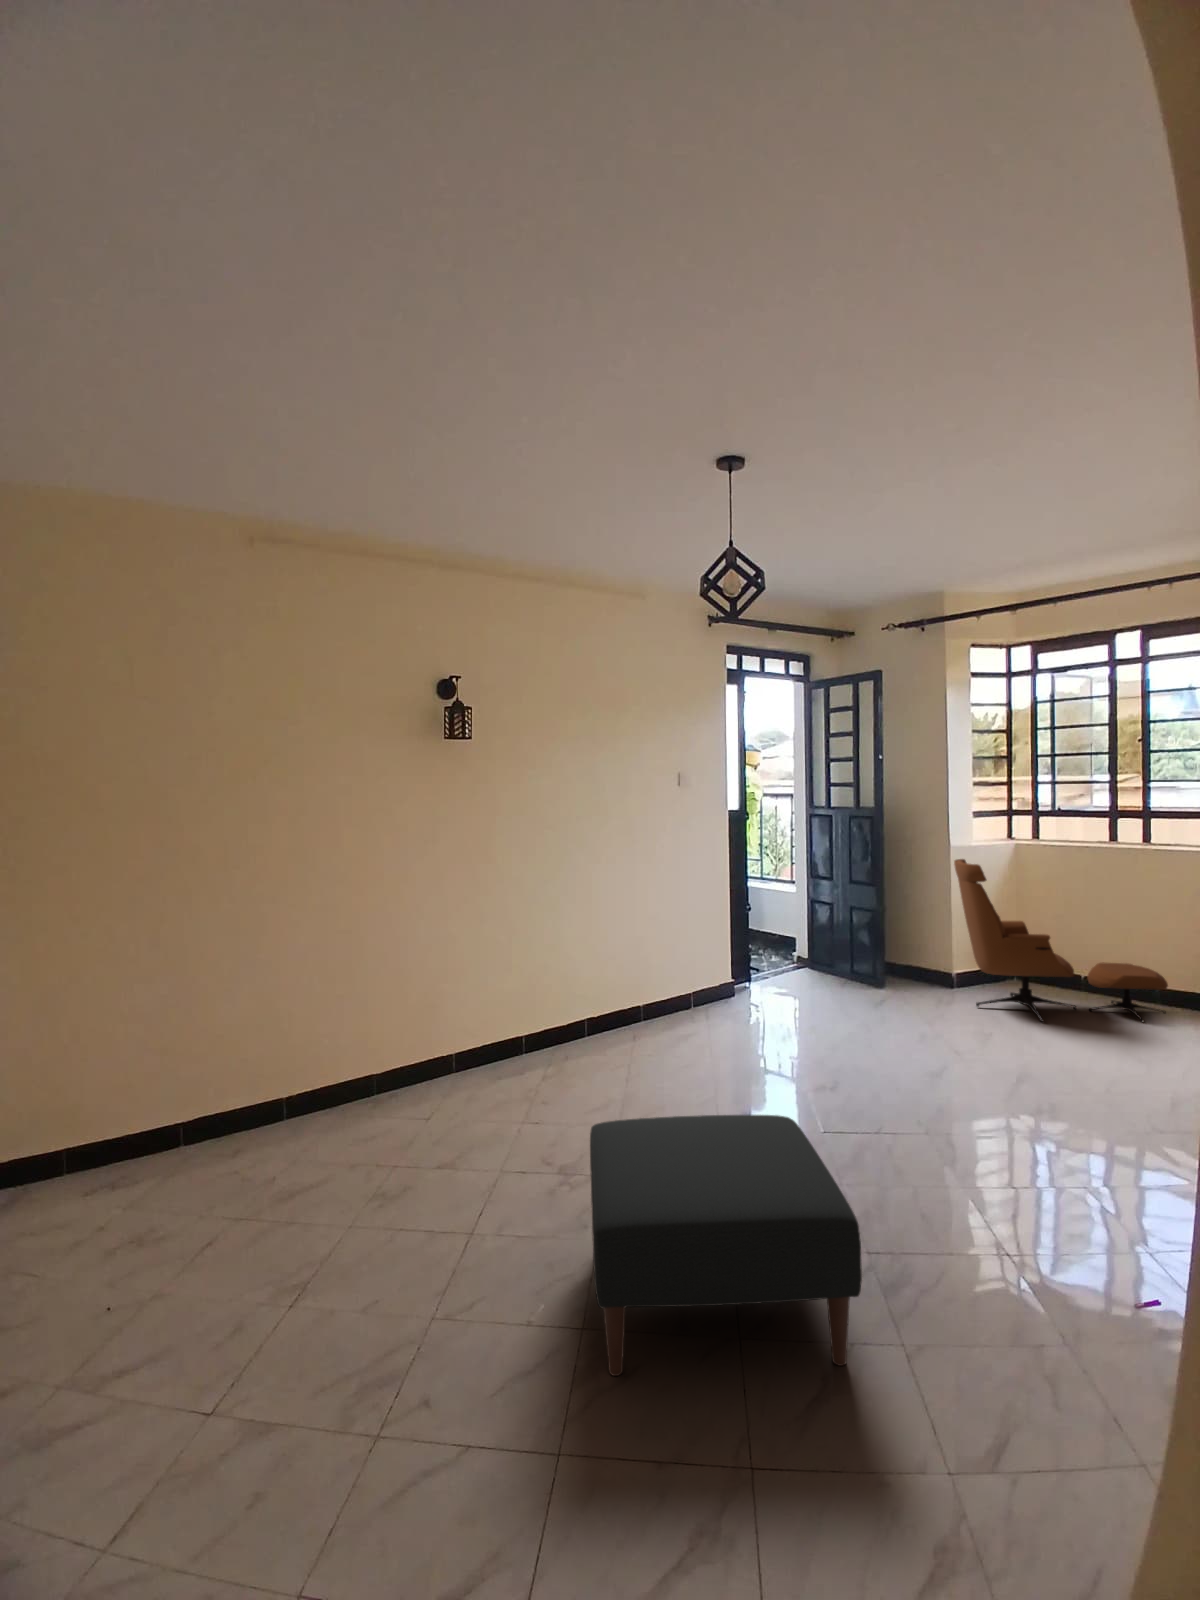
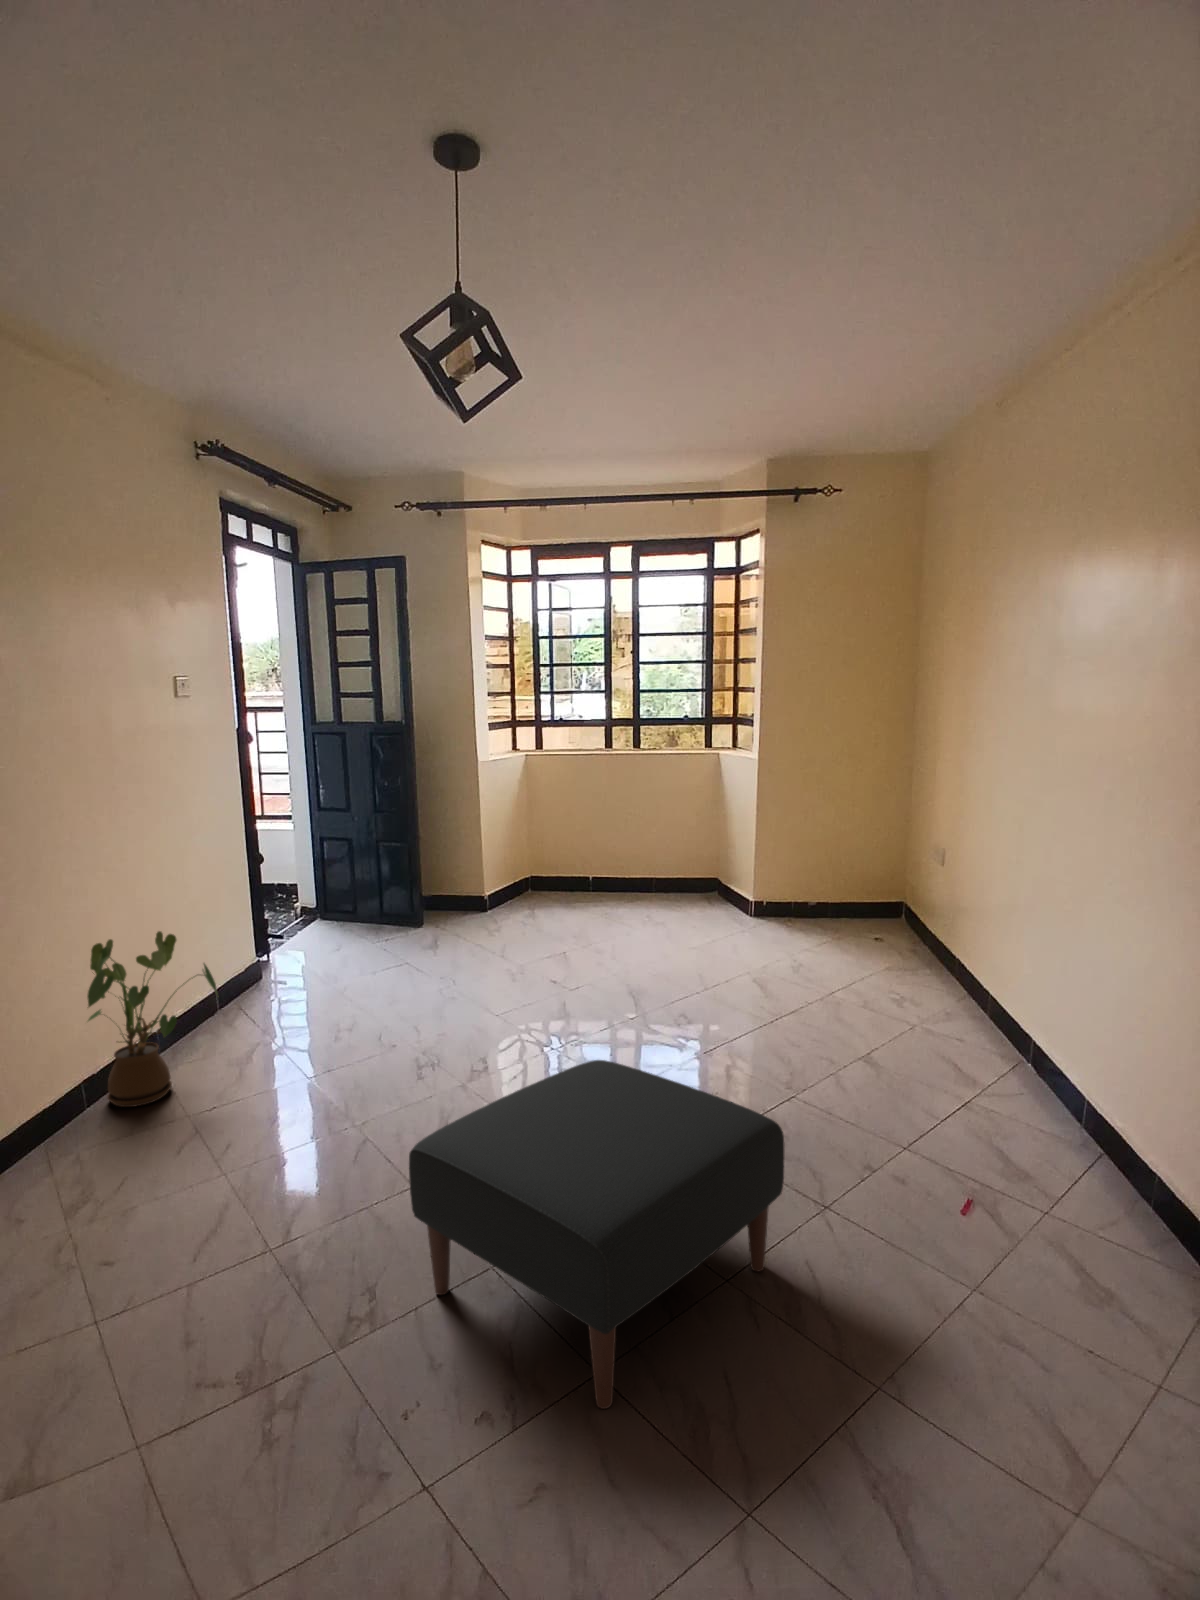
lounge chair: present [954,859,1168,1023] -> none [495,773,666,927]
house plant: none [553,947,634,1062] -> present [87,931,217,1107]

